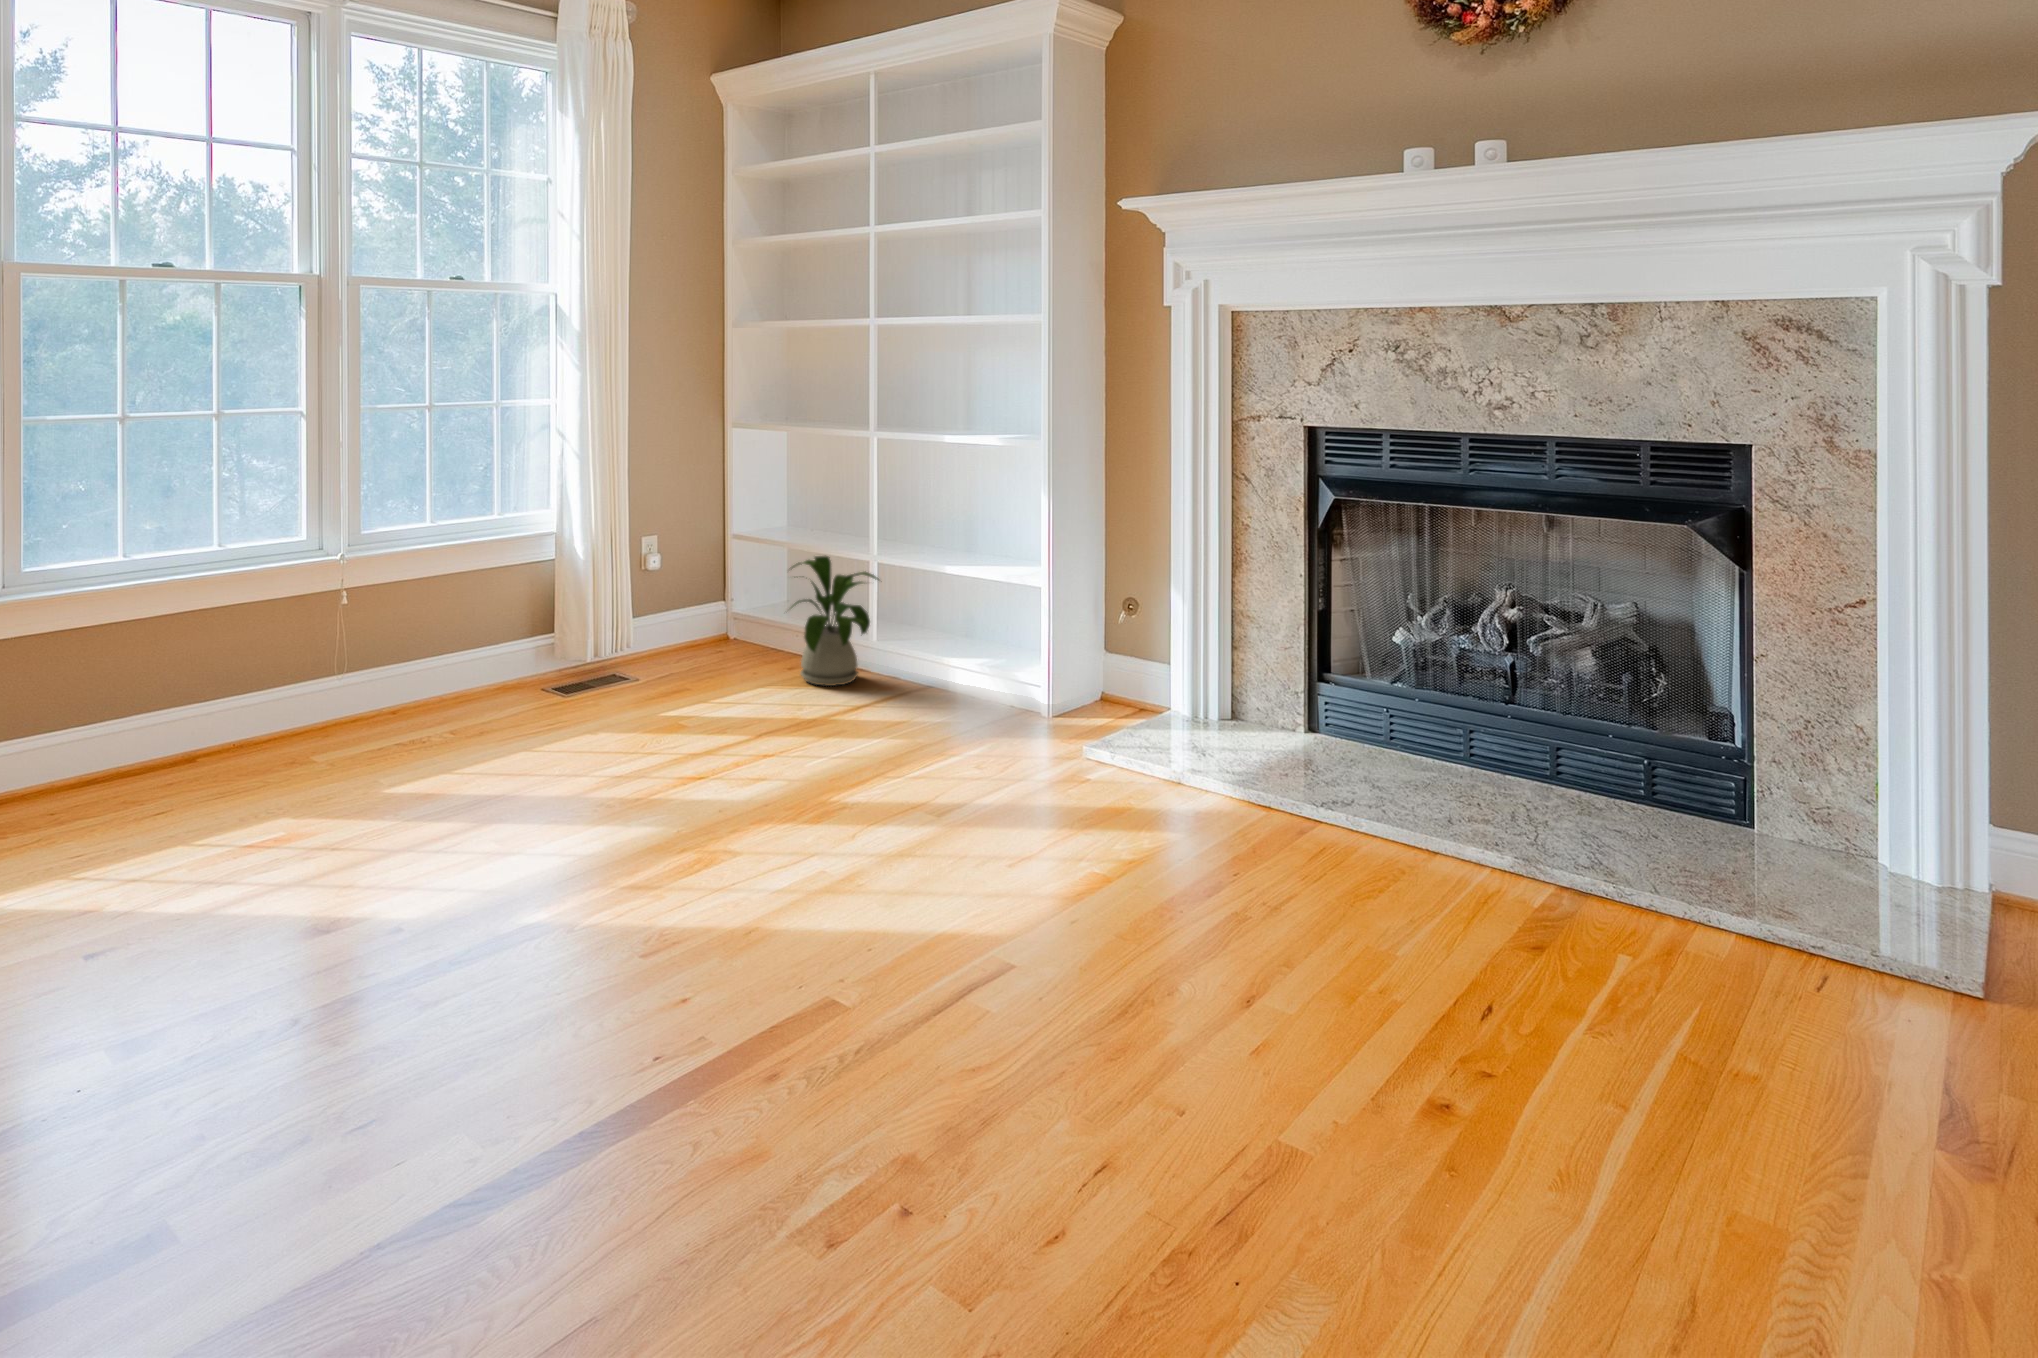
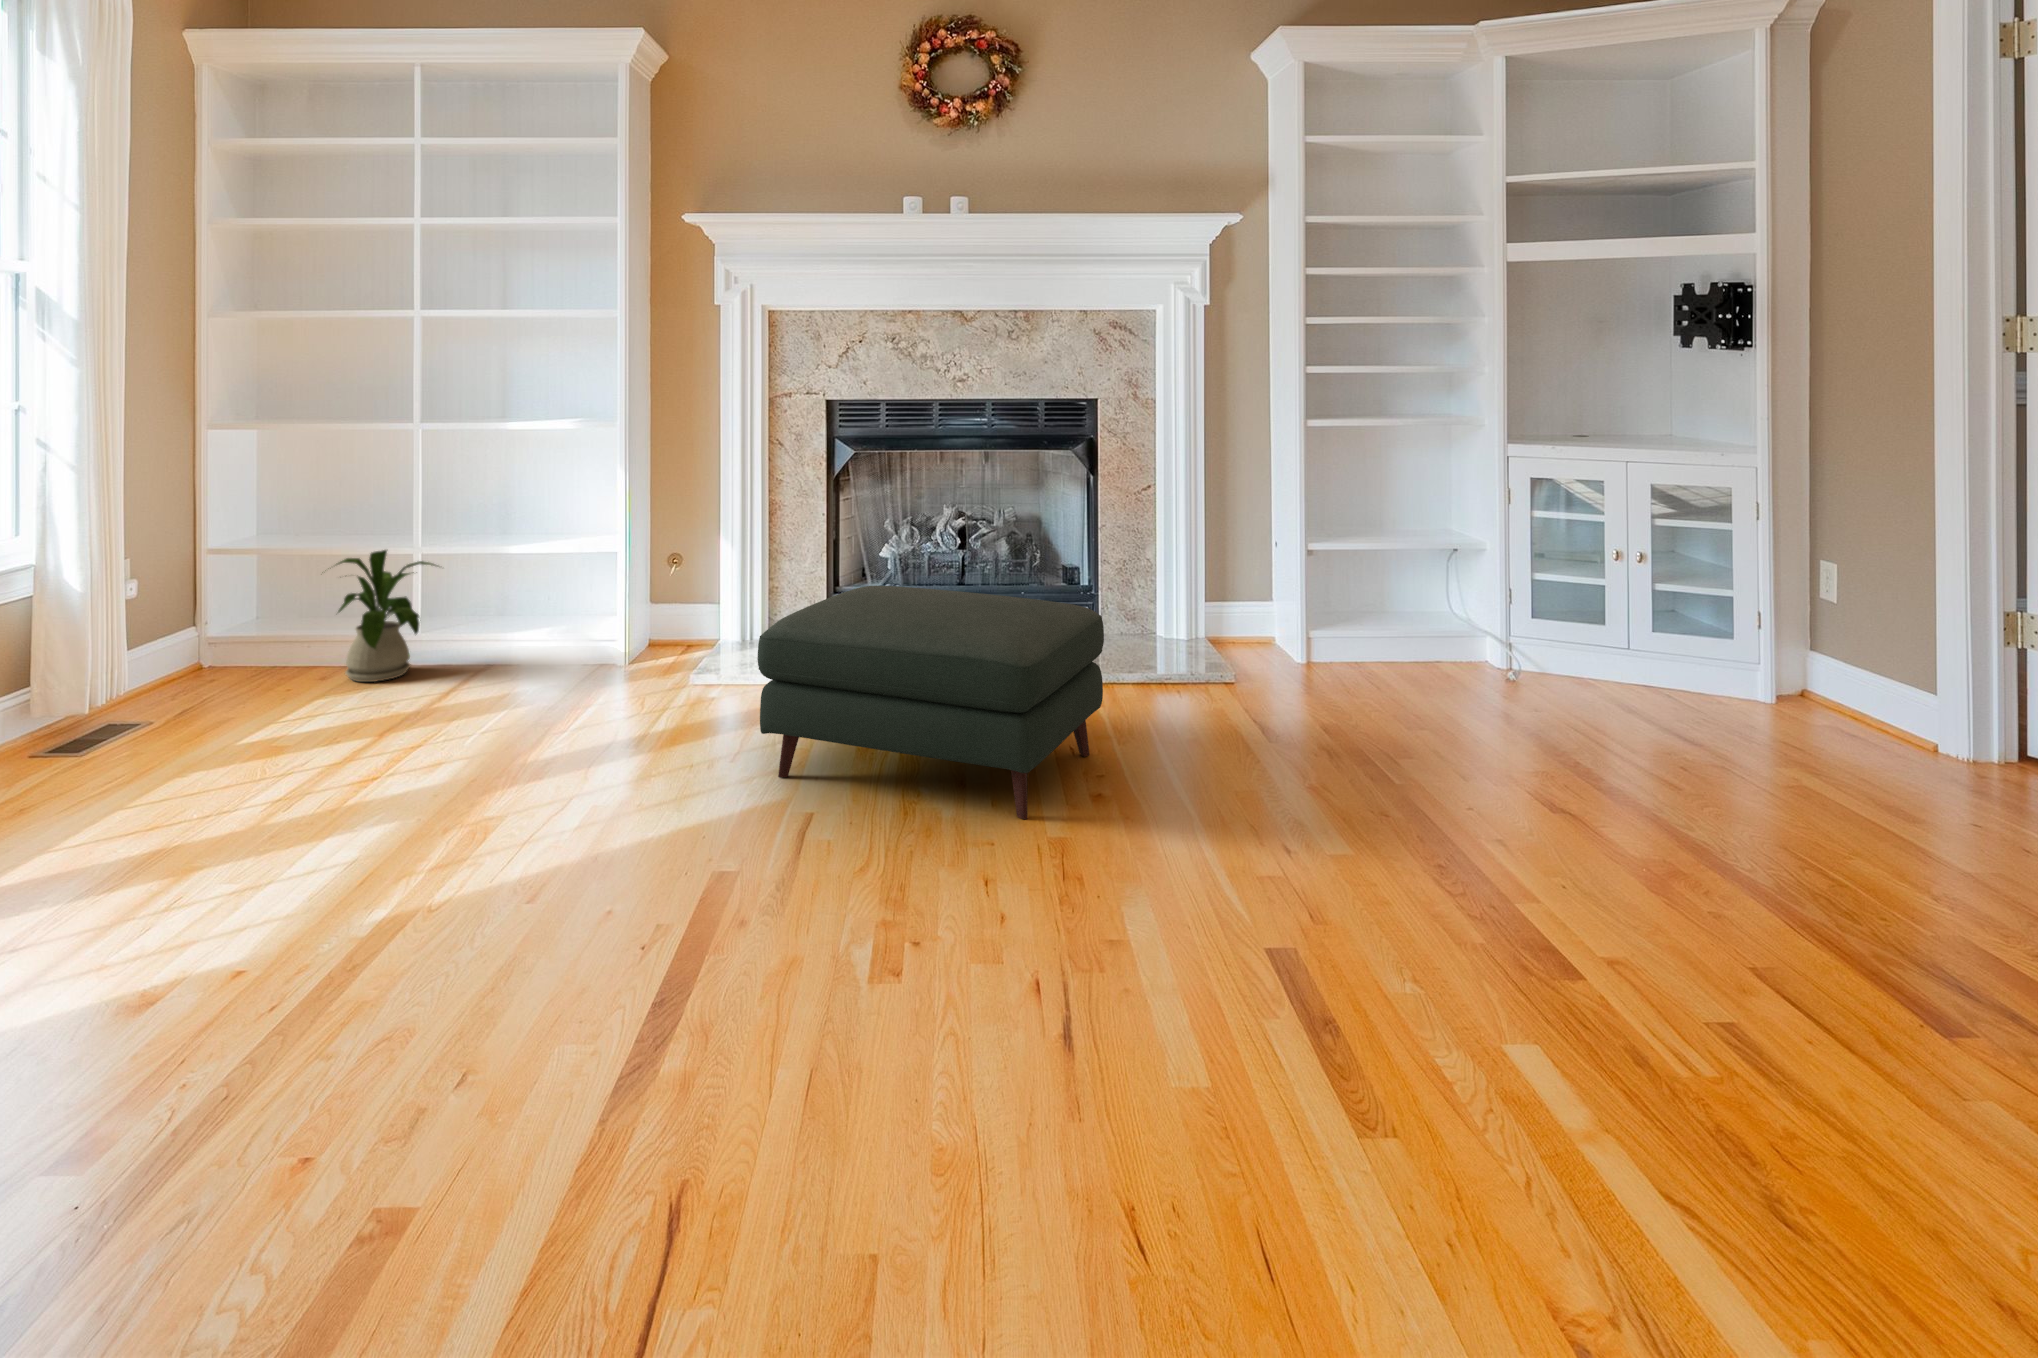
ottoman: none [1018,682,1544,1085] -> present [757,586,1104,819]

